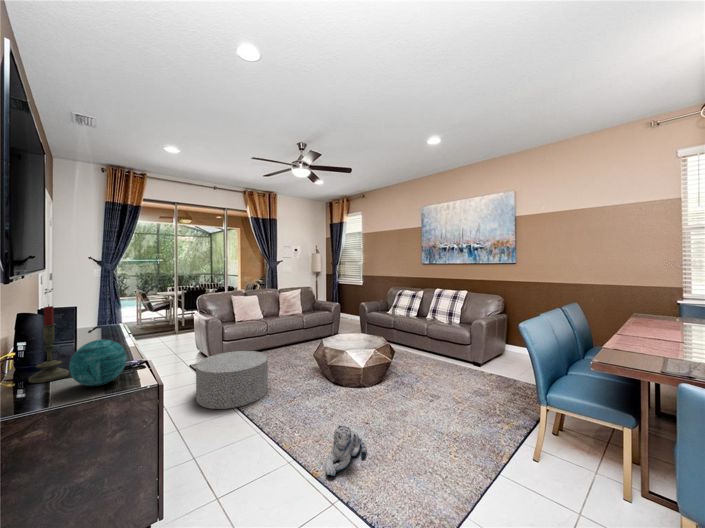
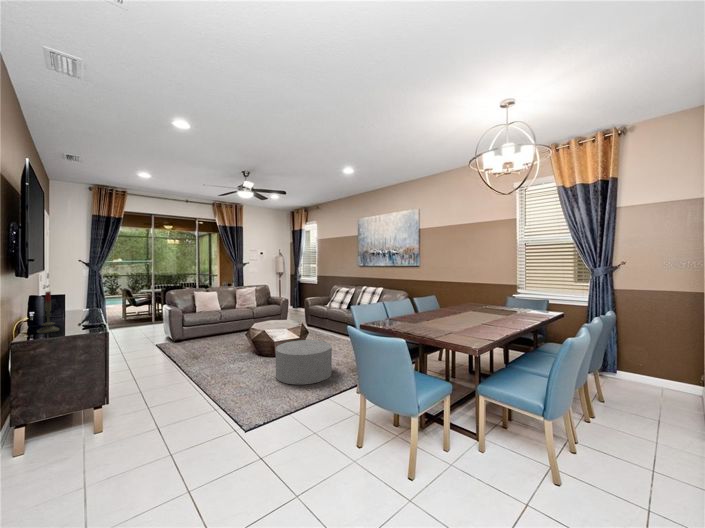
decorative orb: present [69,339,127,386] -> none [59,309,91,334]
ottoman: present [196,351,268,409] -> present [276,340,332,385]
plush toy: present [325,425,366,476] -> none [218,371,254,399]

